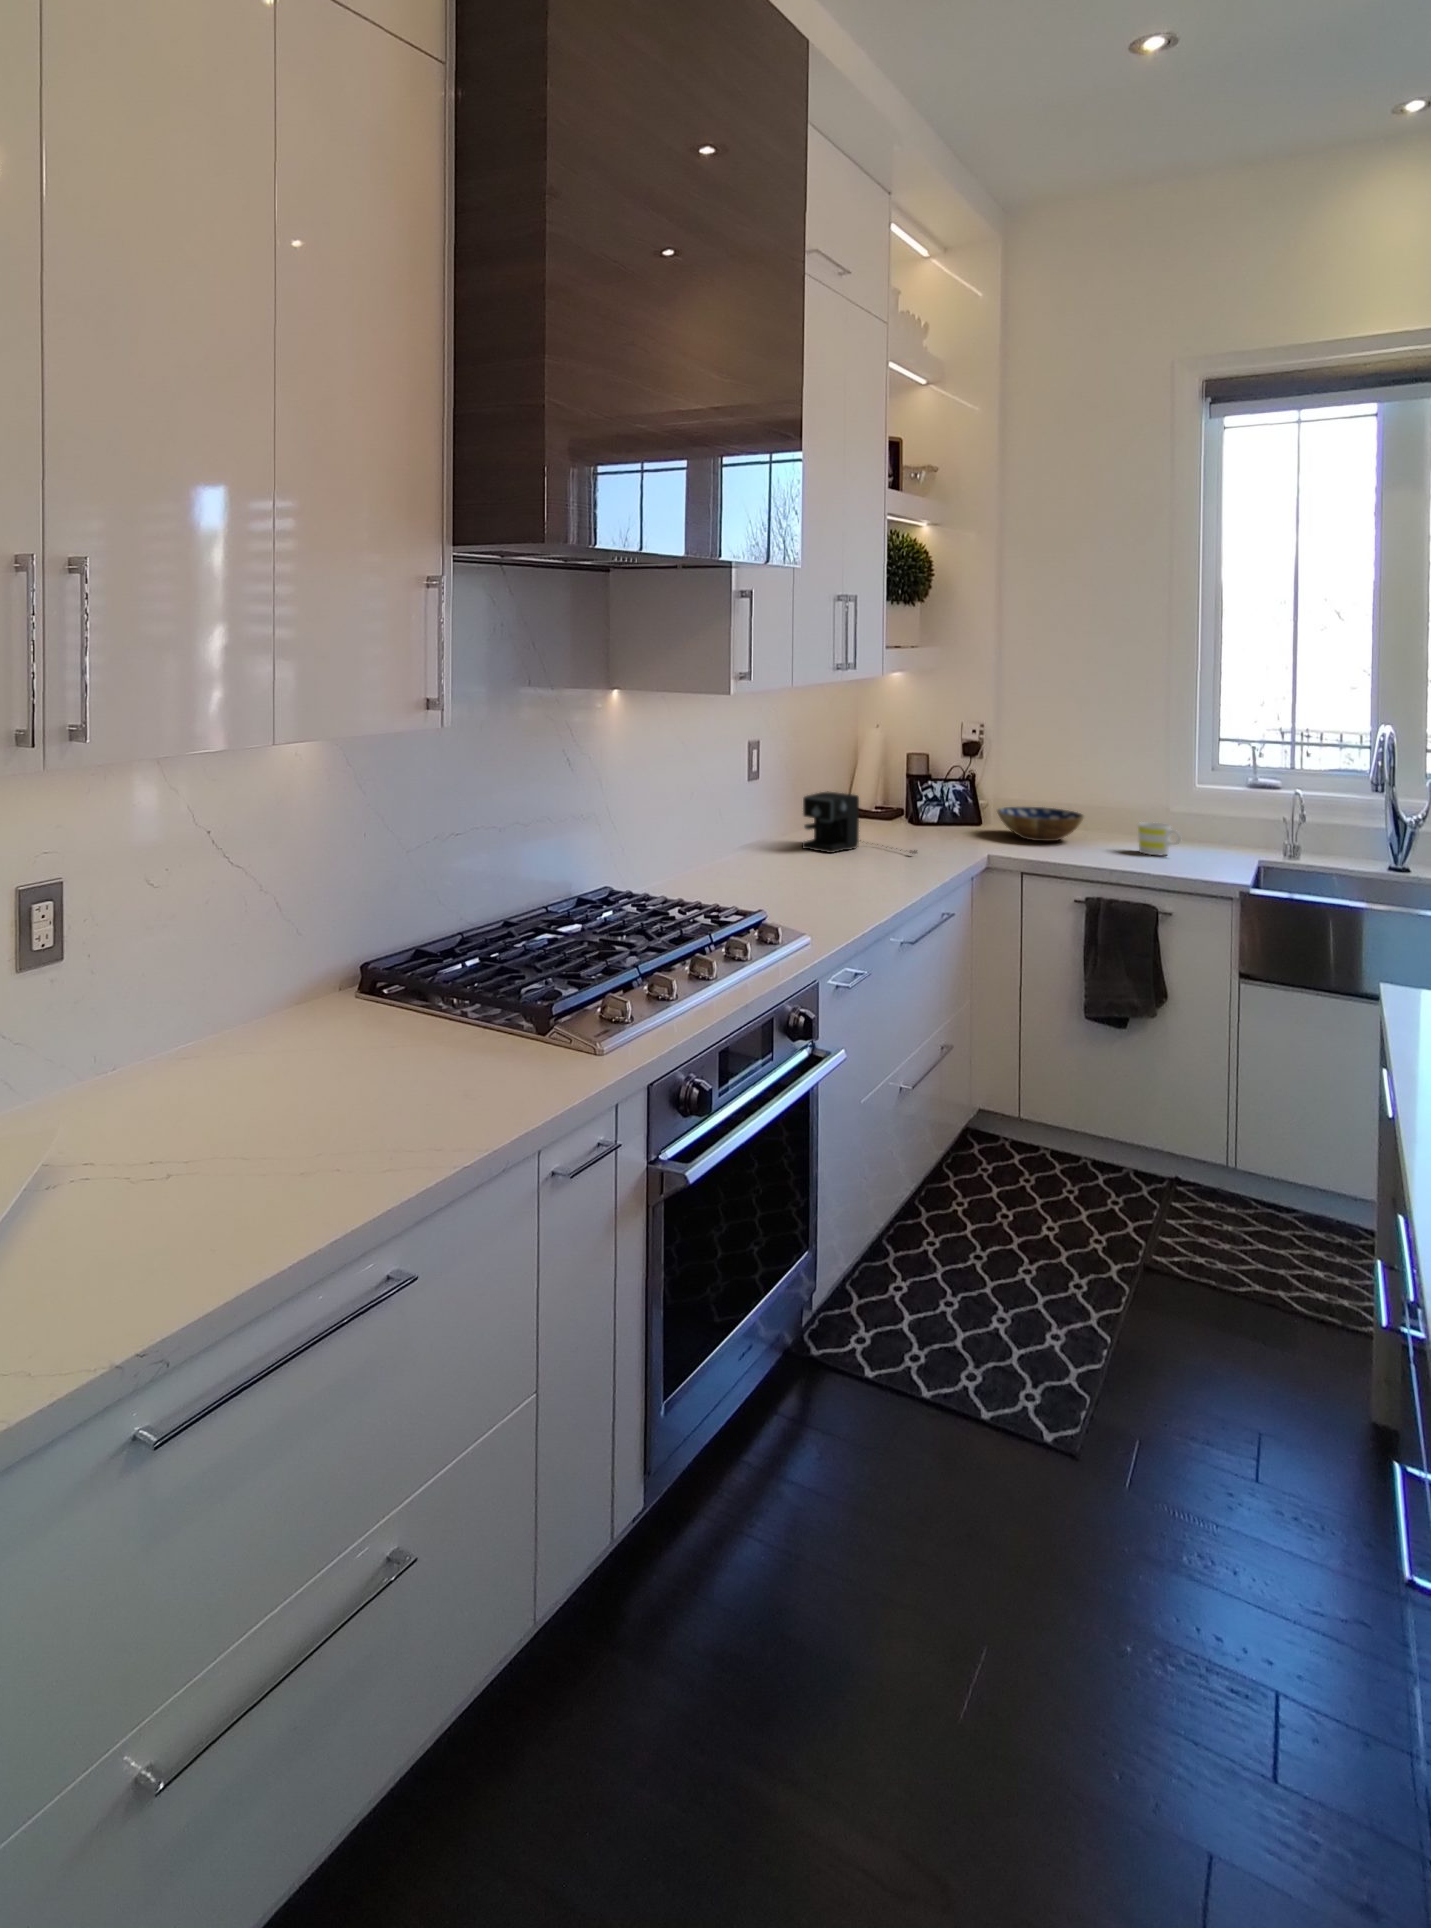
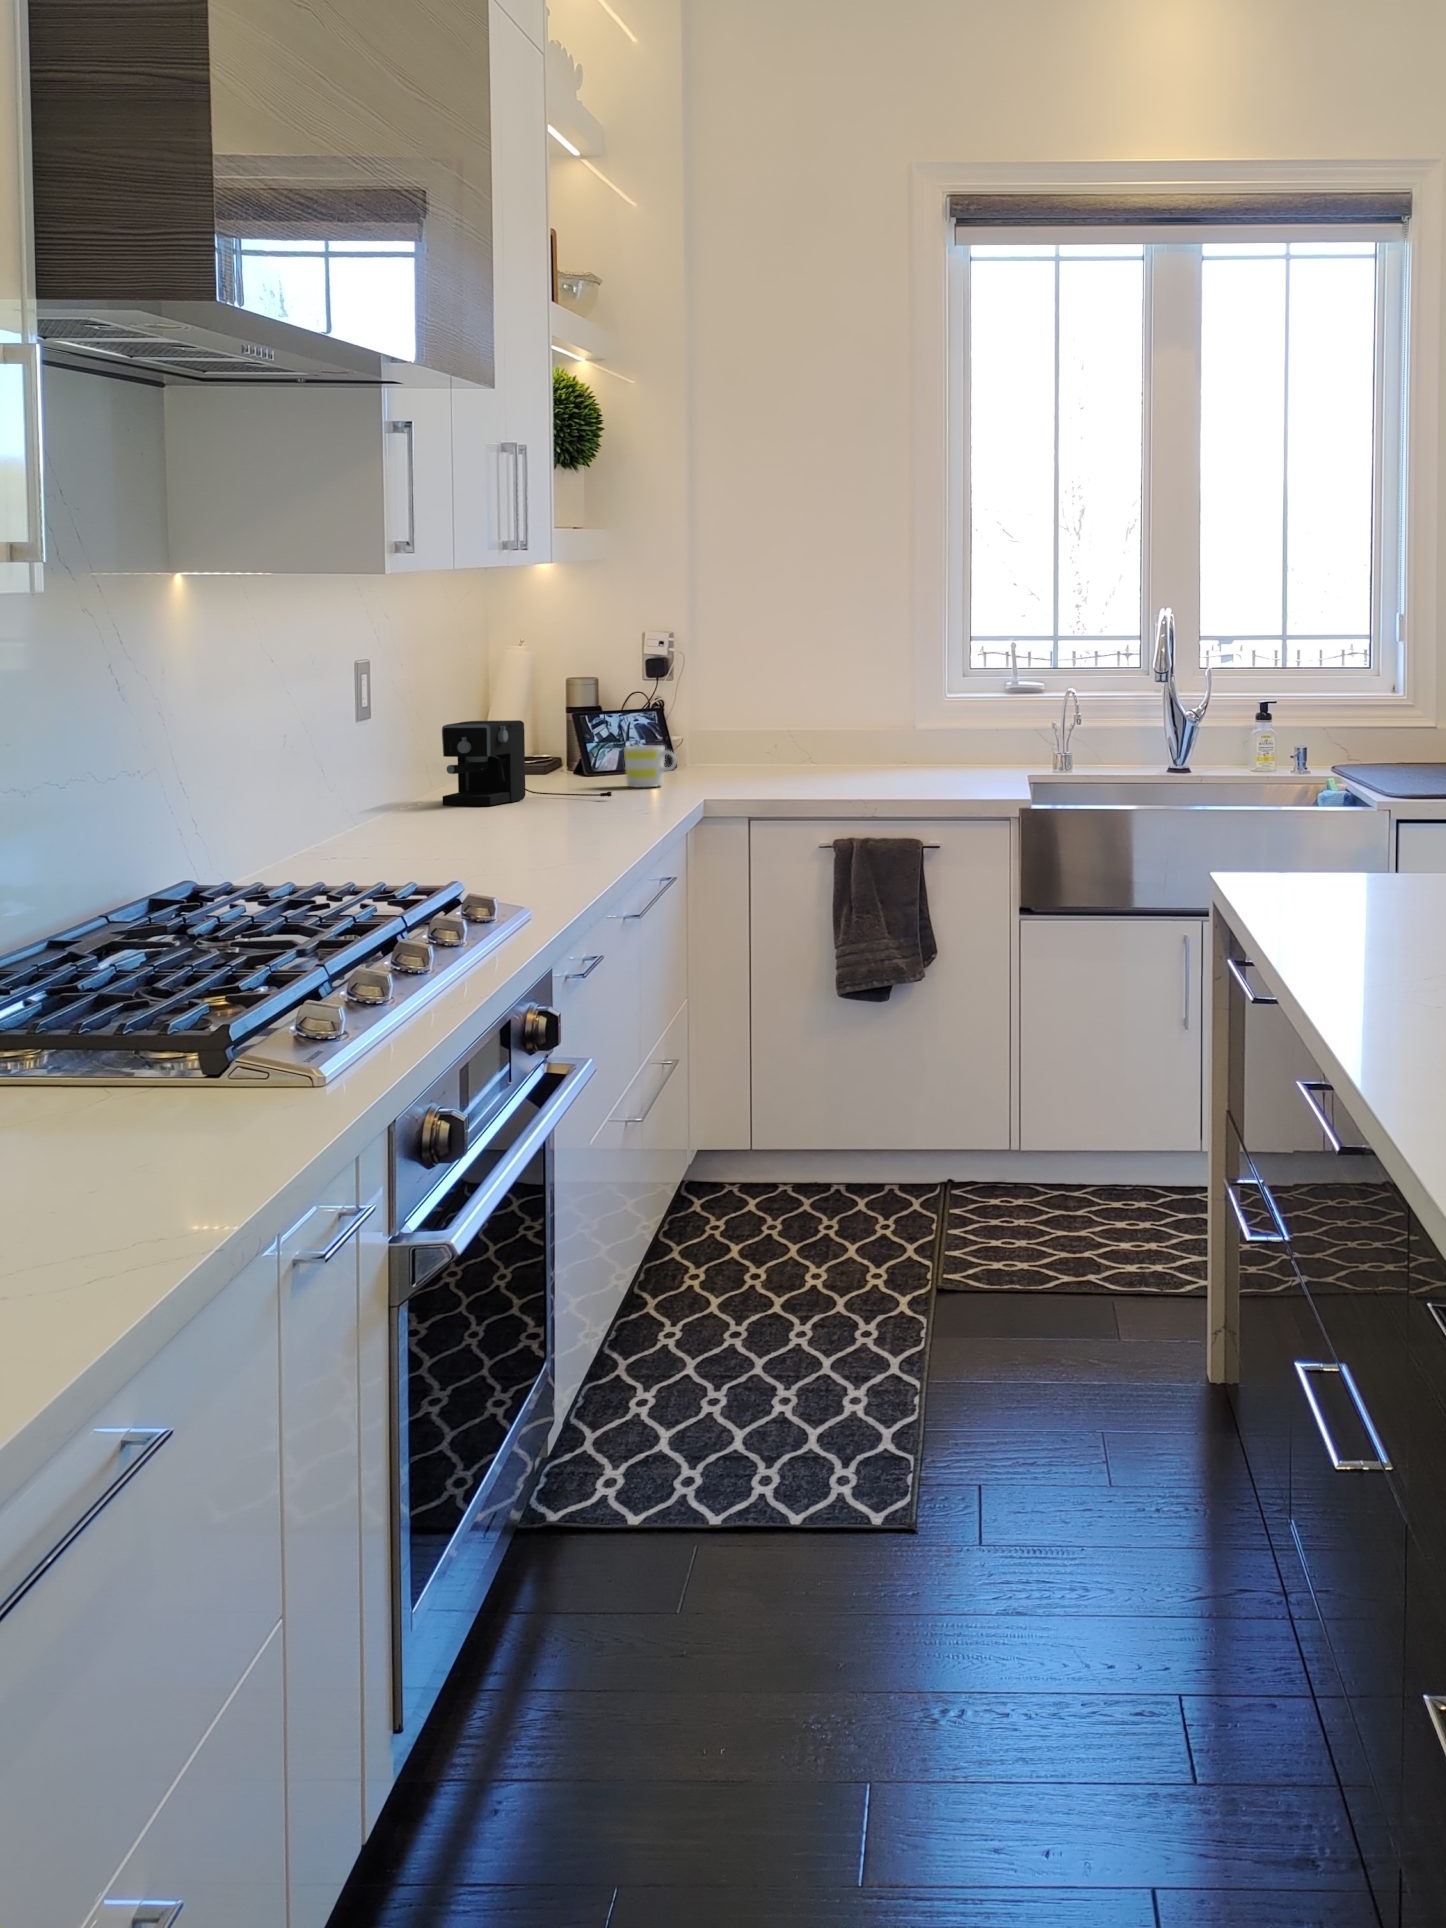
bowl: present [997,806,1084,841] -> none [699,738,809,779]
mug: present [1138,822,1182,855] -> present [624,745,677,787]

